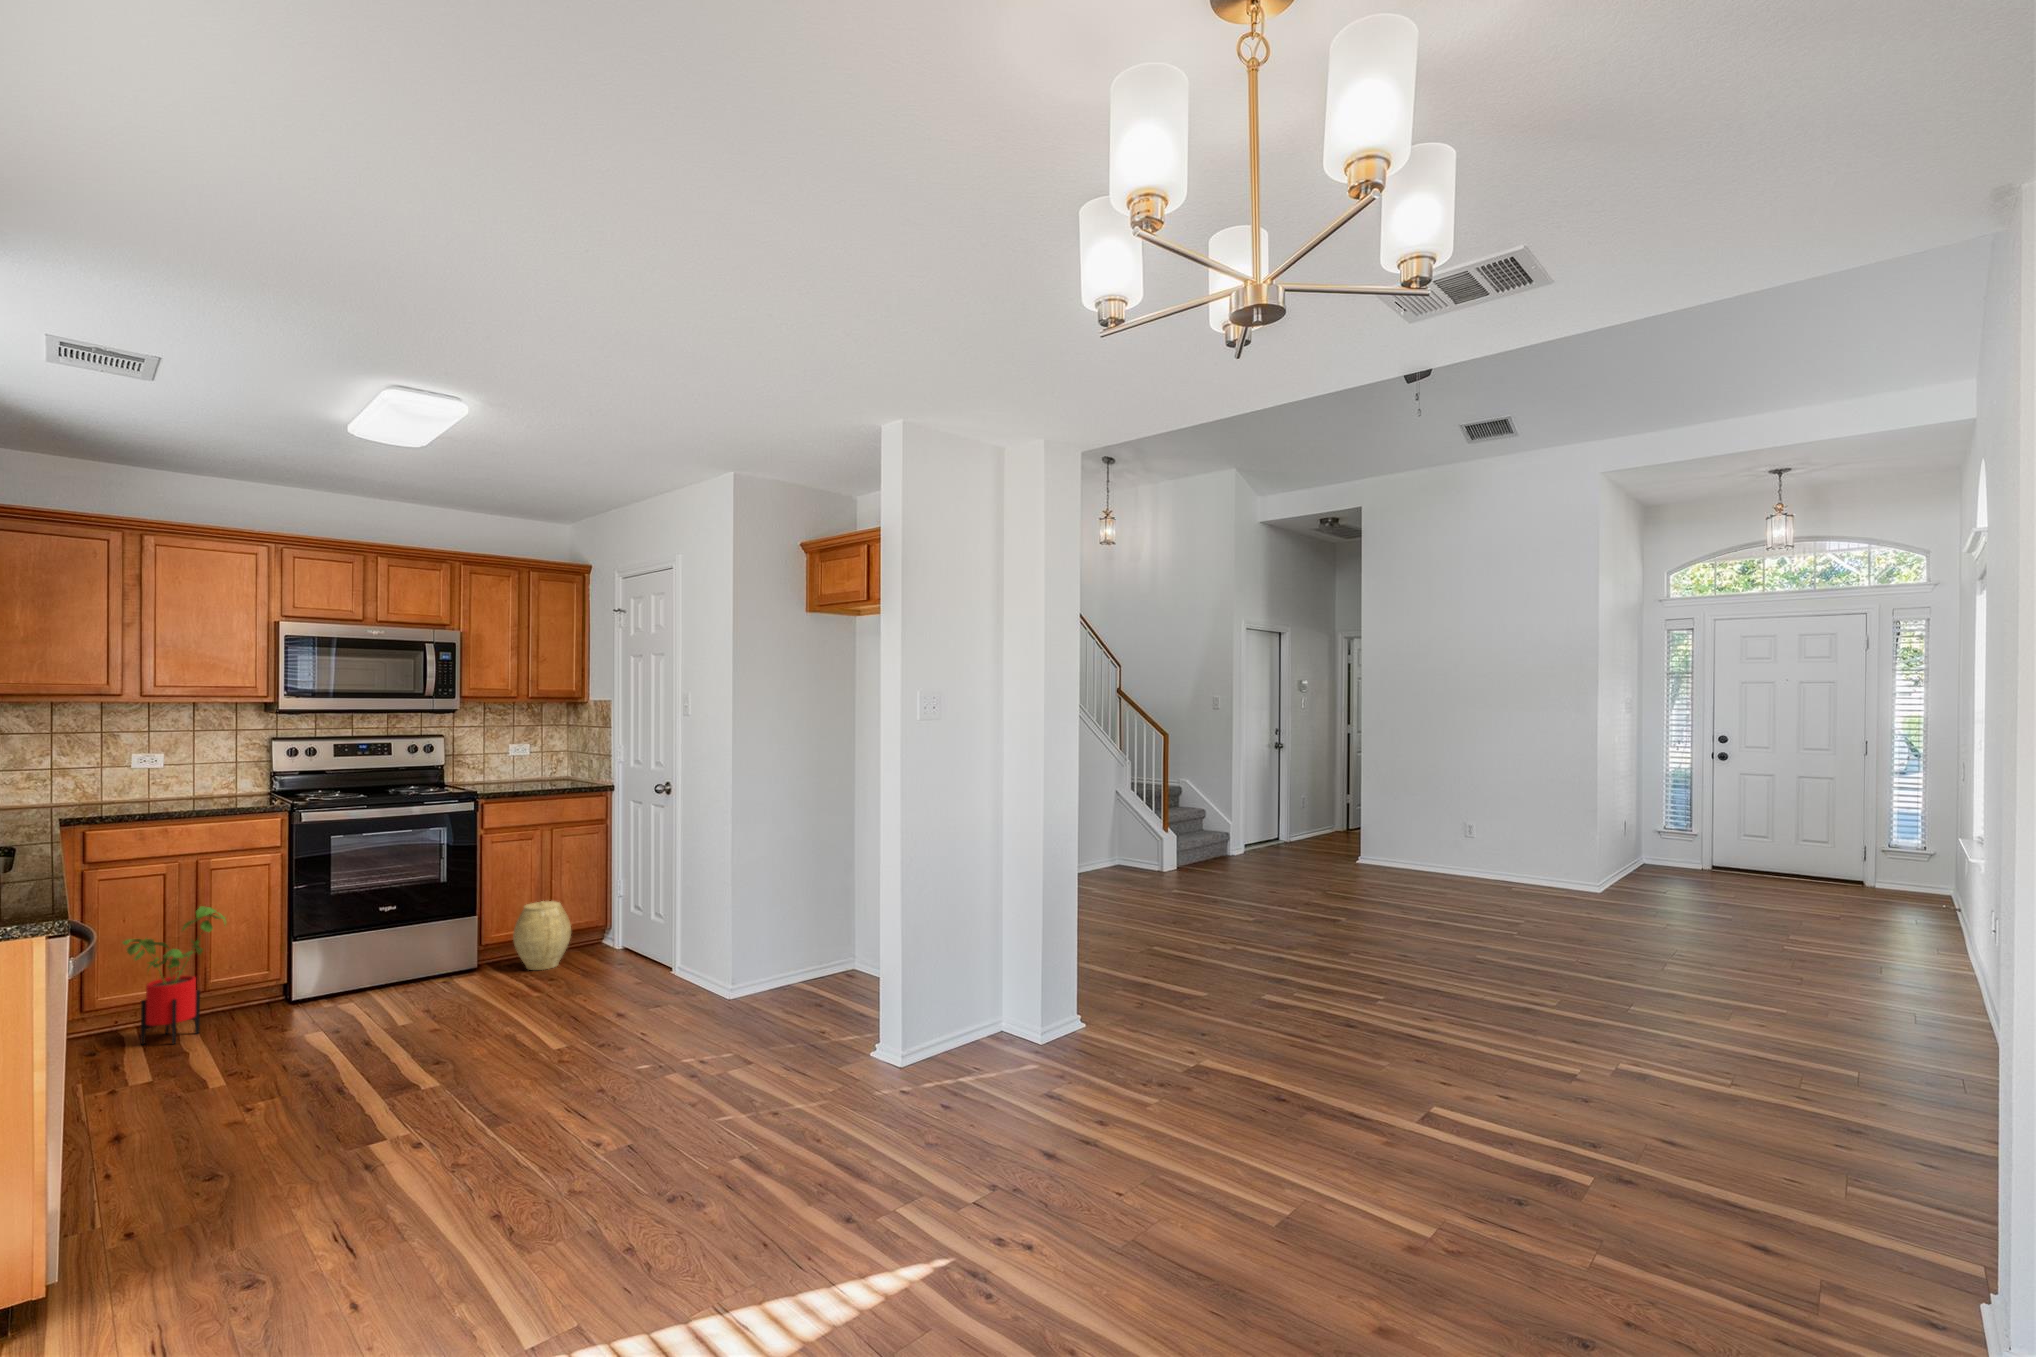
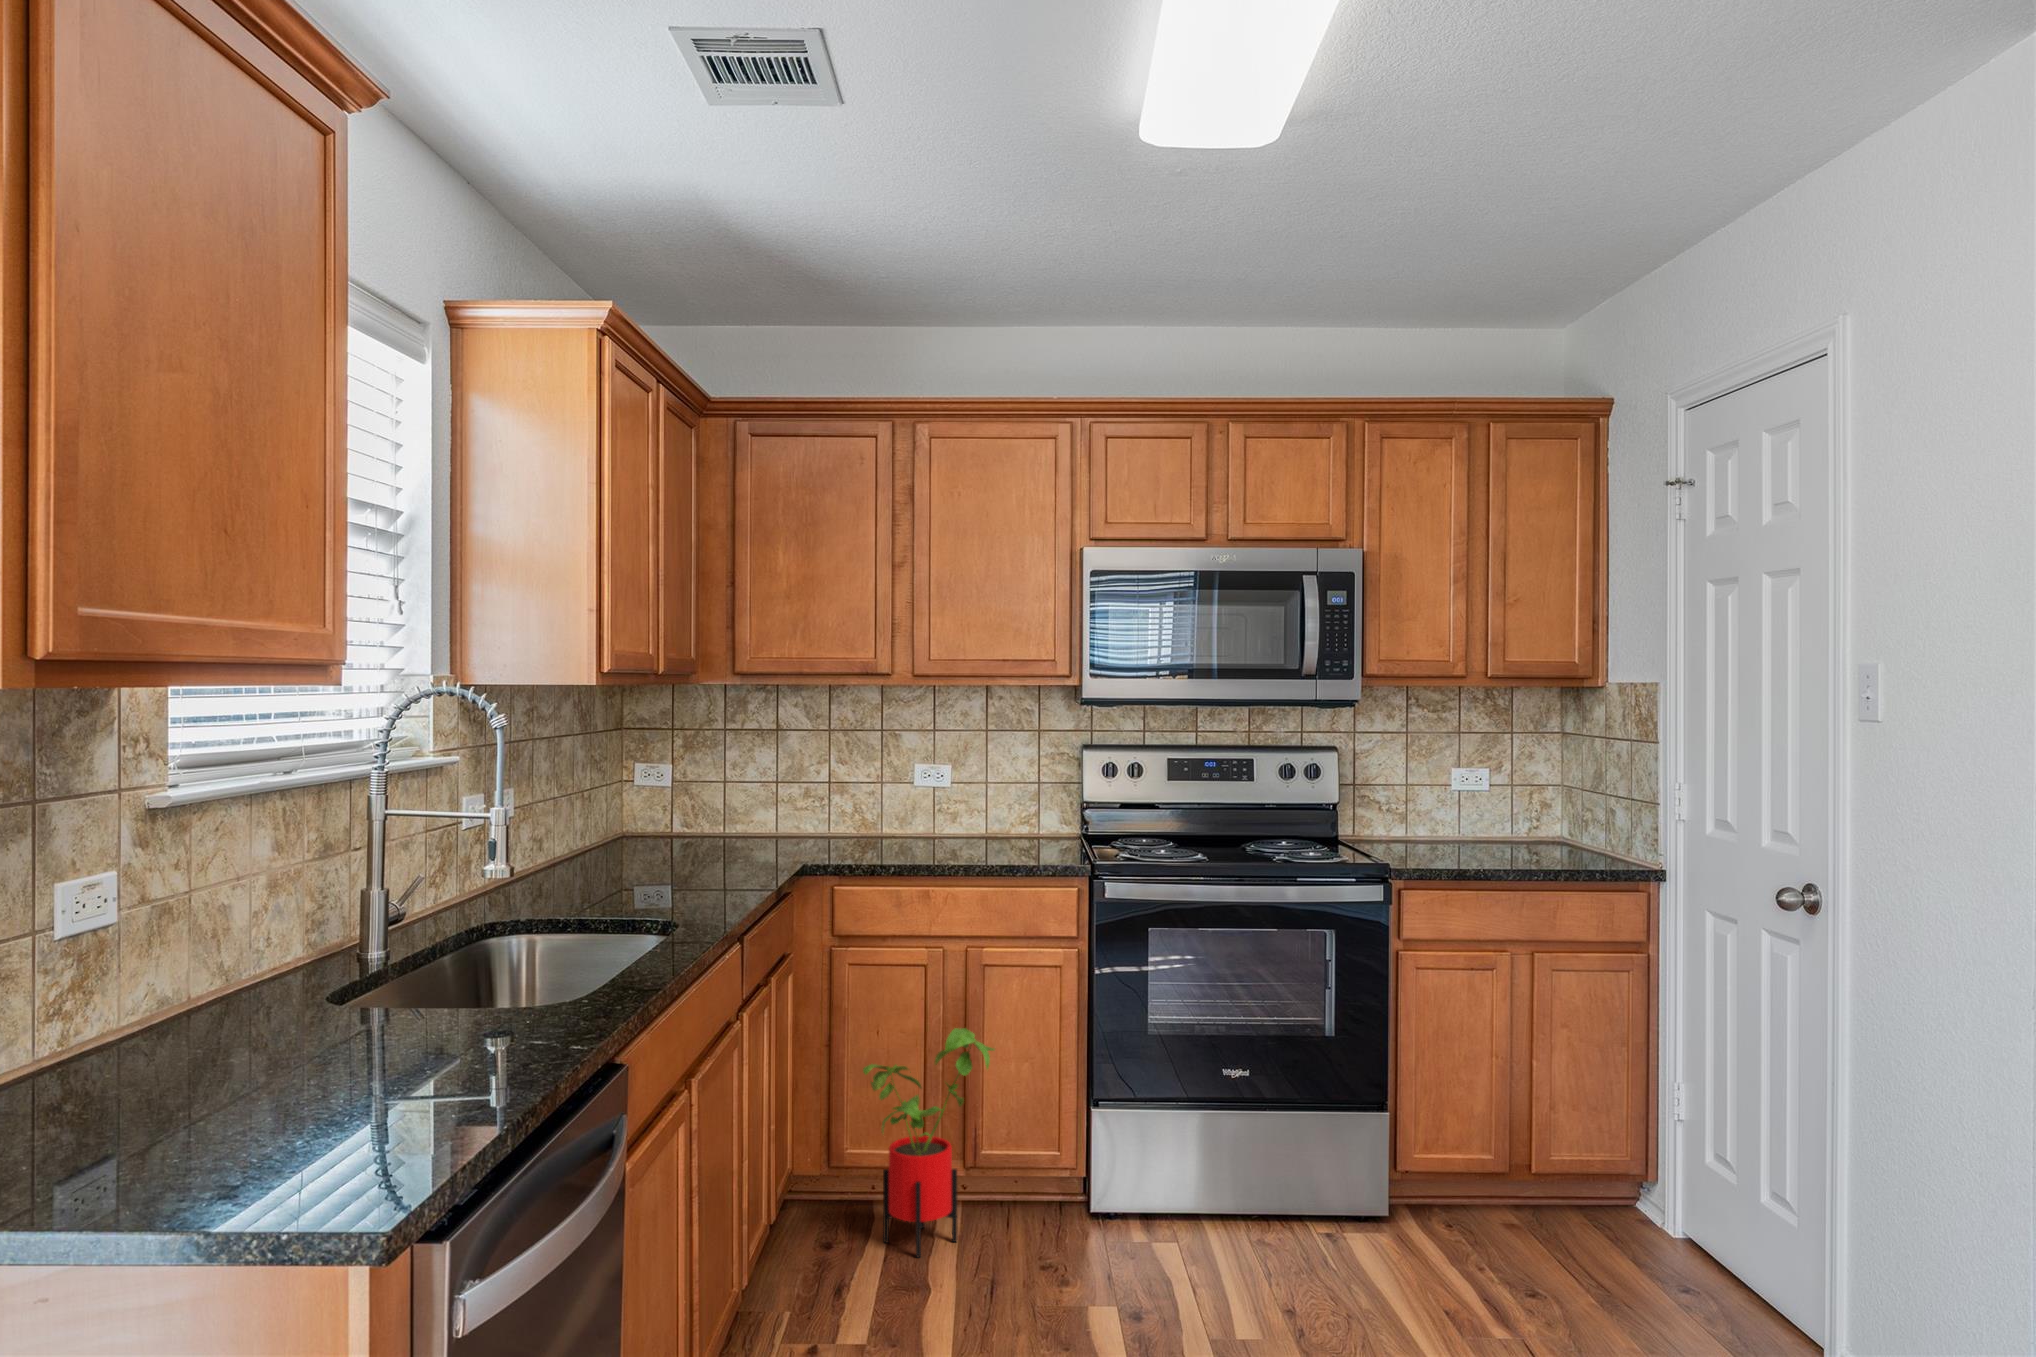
woven basket: present [513,901,571,970] -> none [1457,1106,1576,1260]

